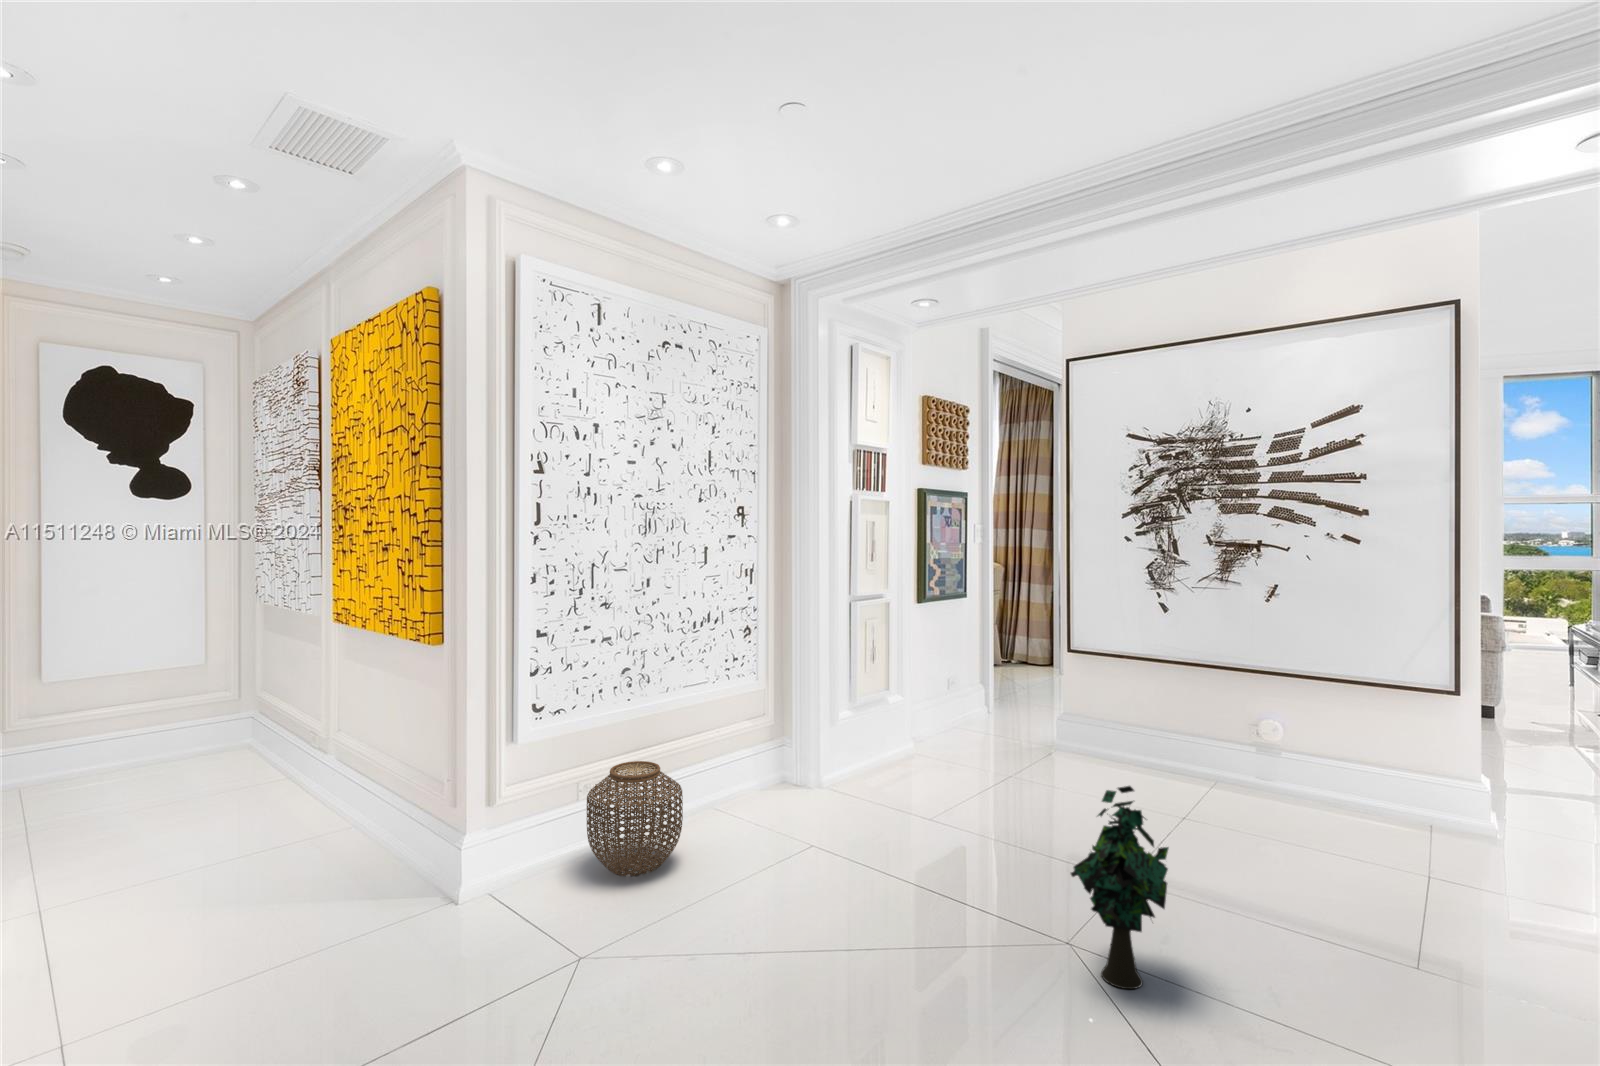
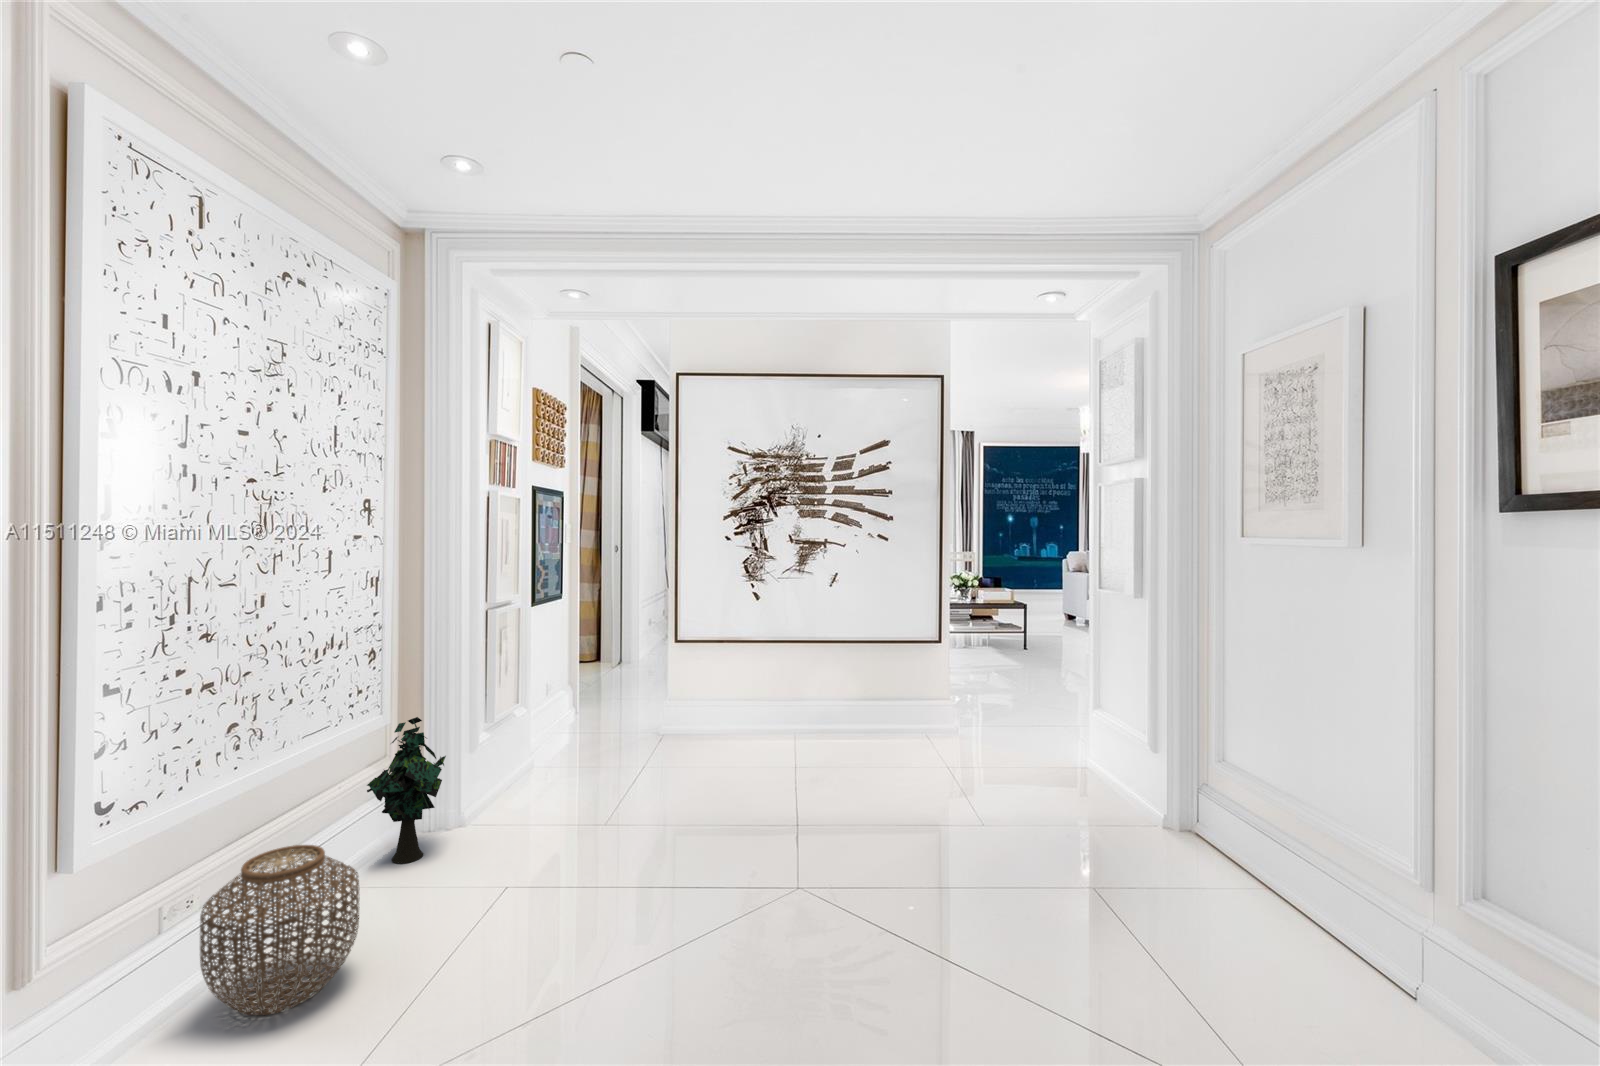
decorative plant: present [1071,786,1169,989] -> present [367,717,446,863]

